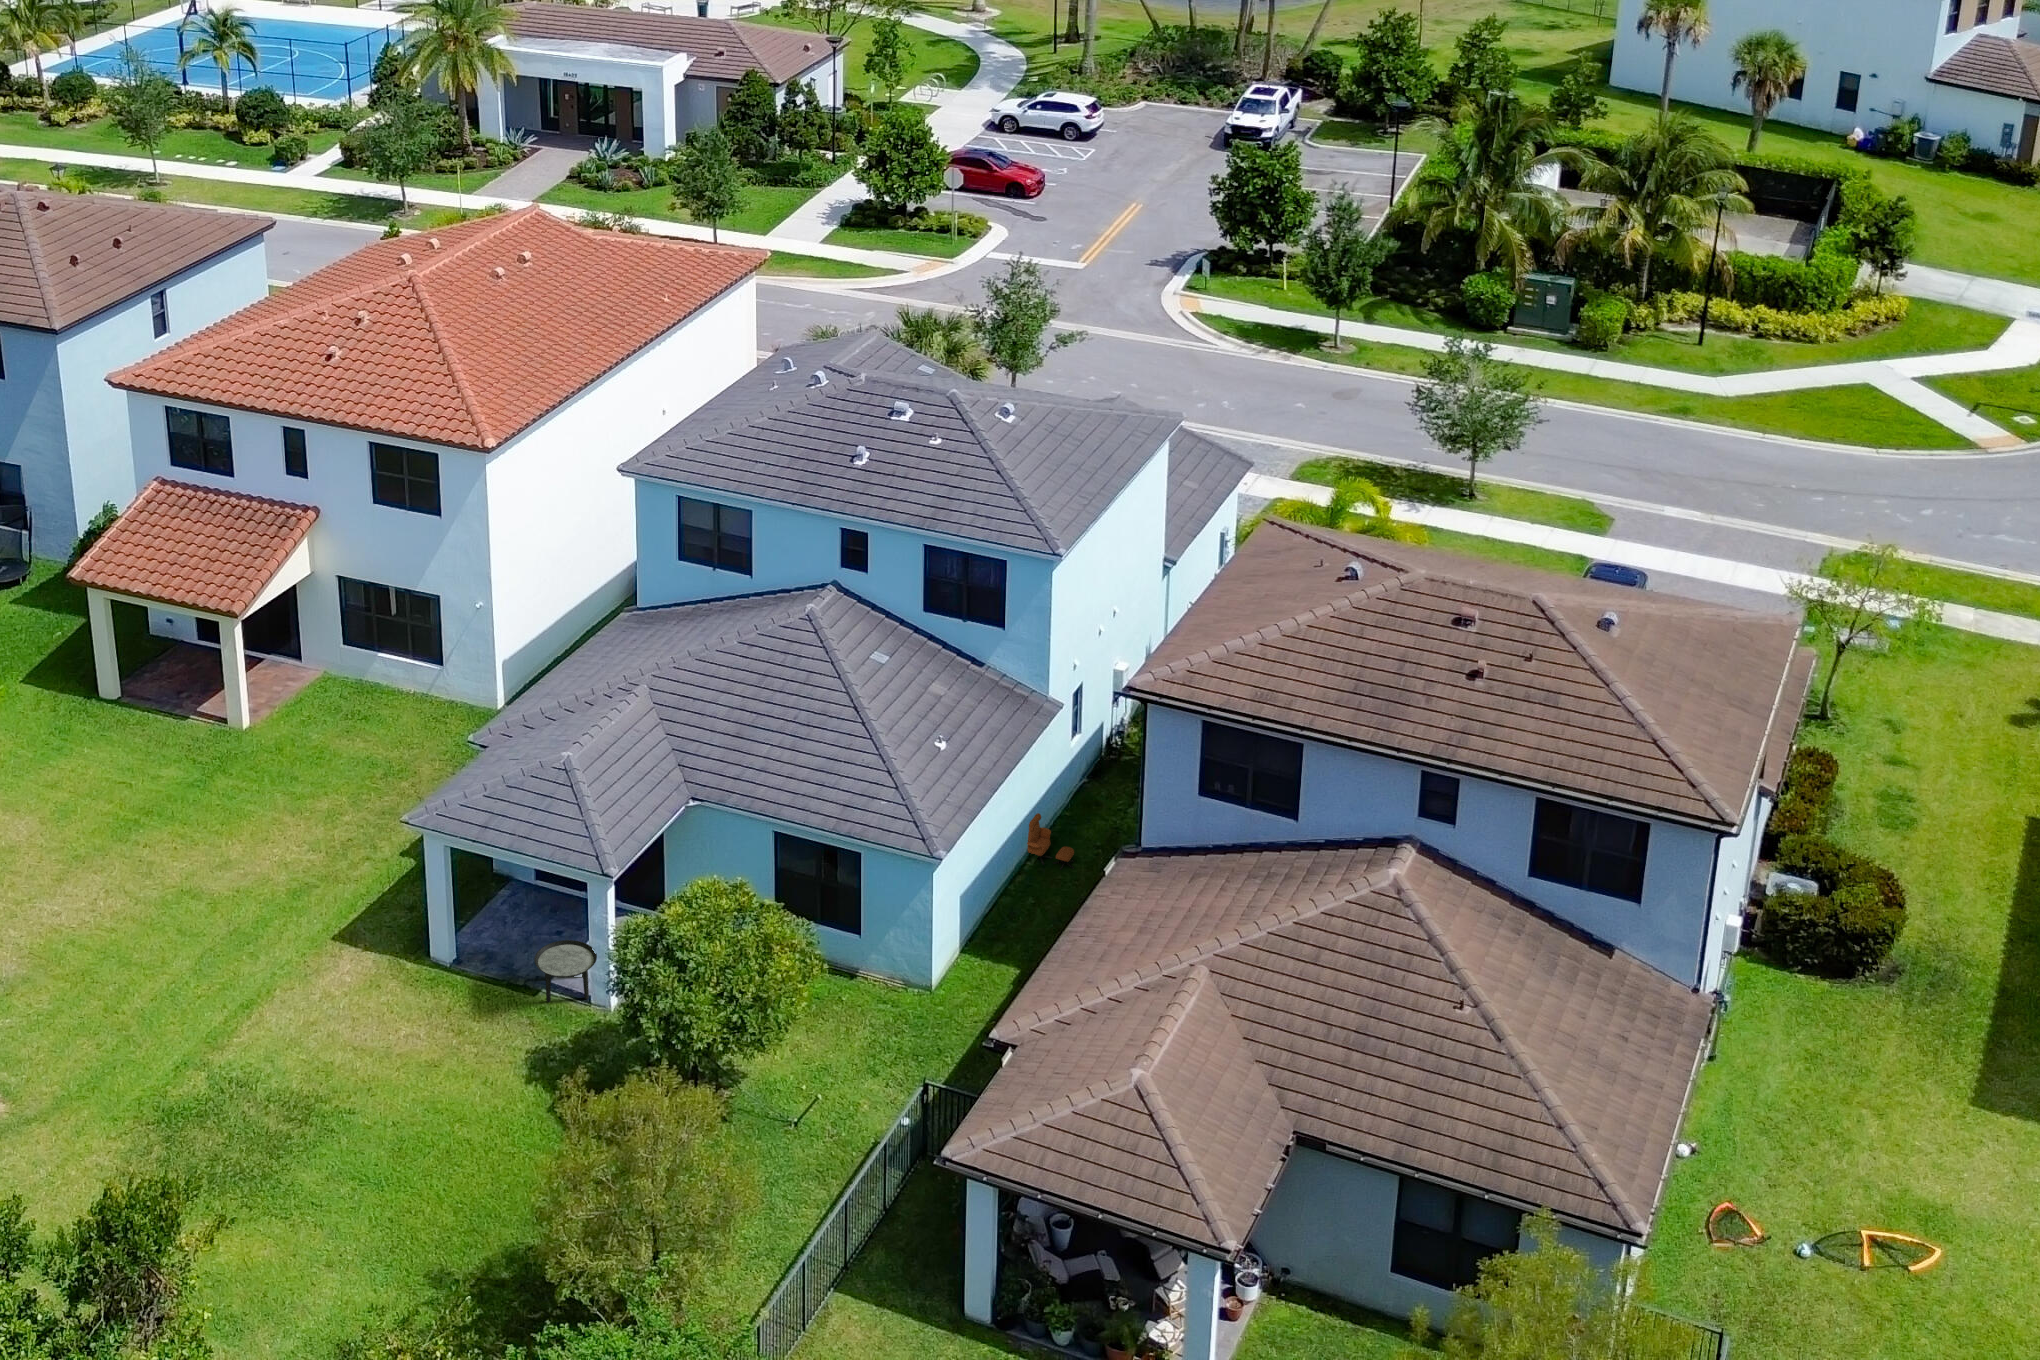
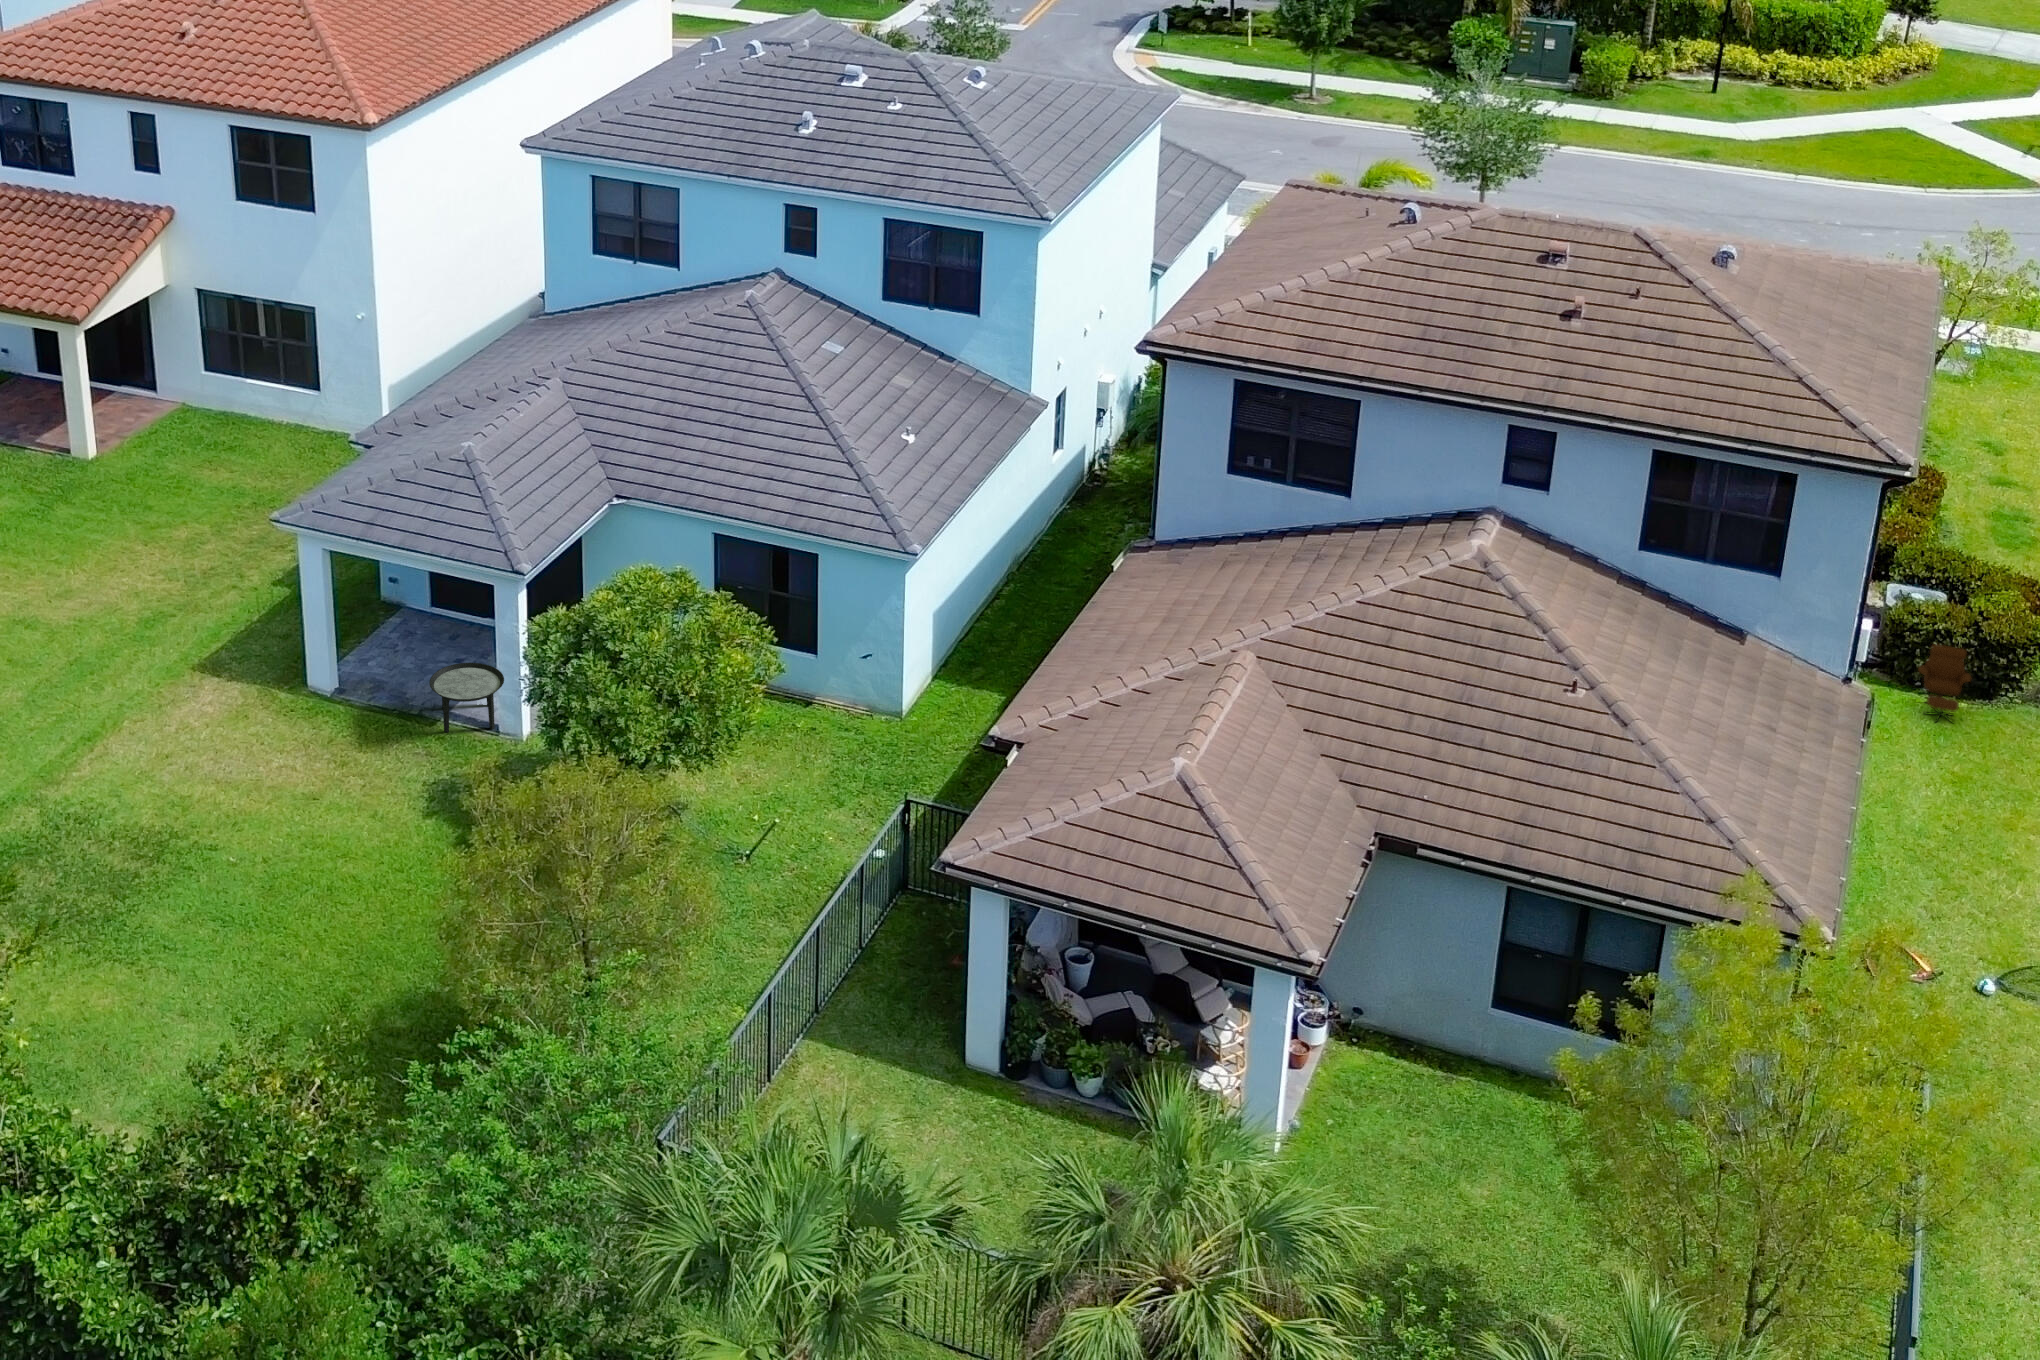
lounge chair: present [1027,813,1074,870] -> present [1918,644,1971,723]

